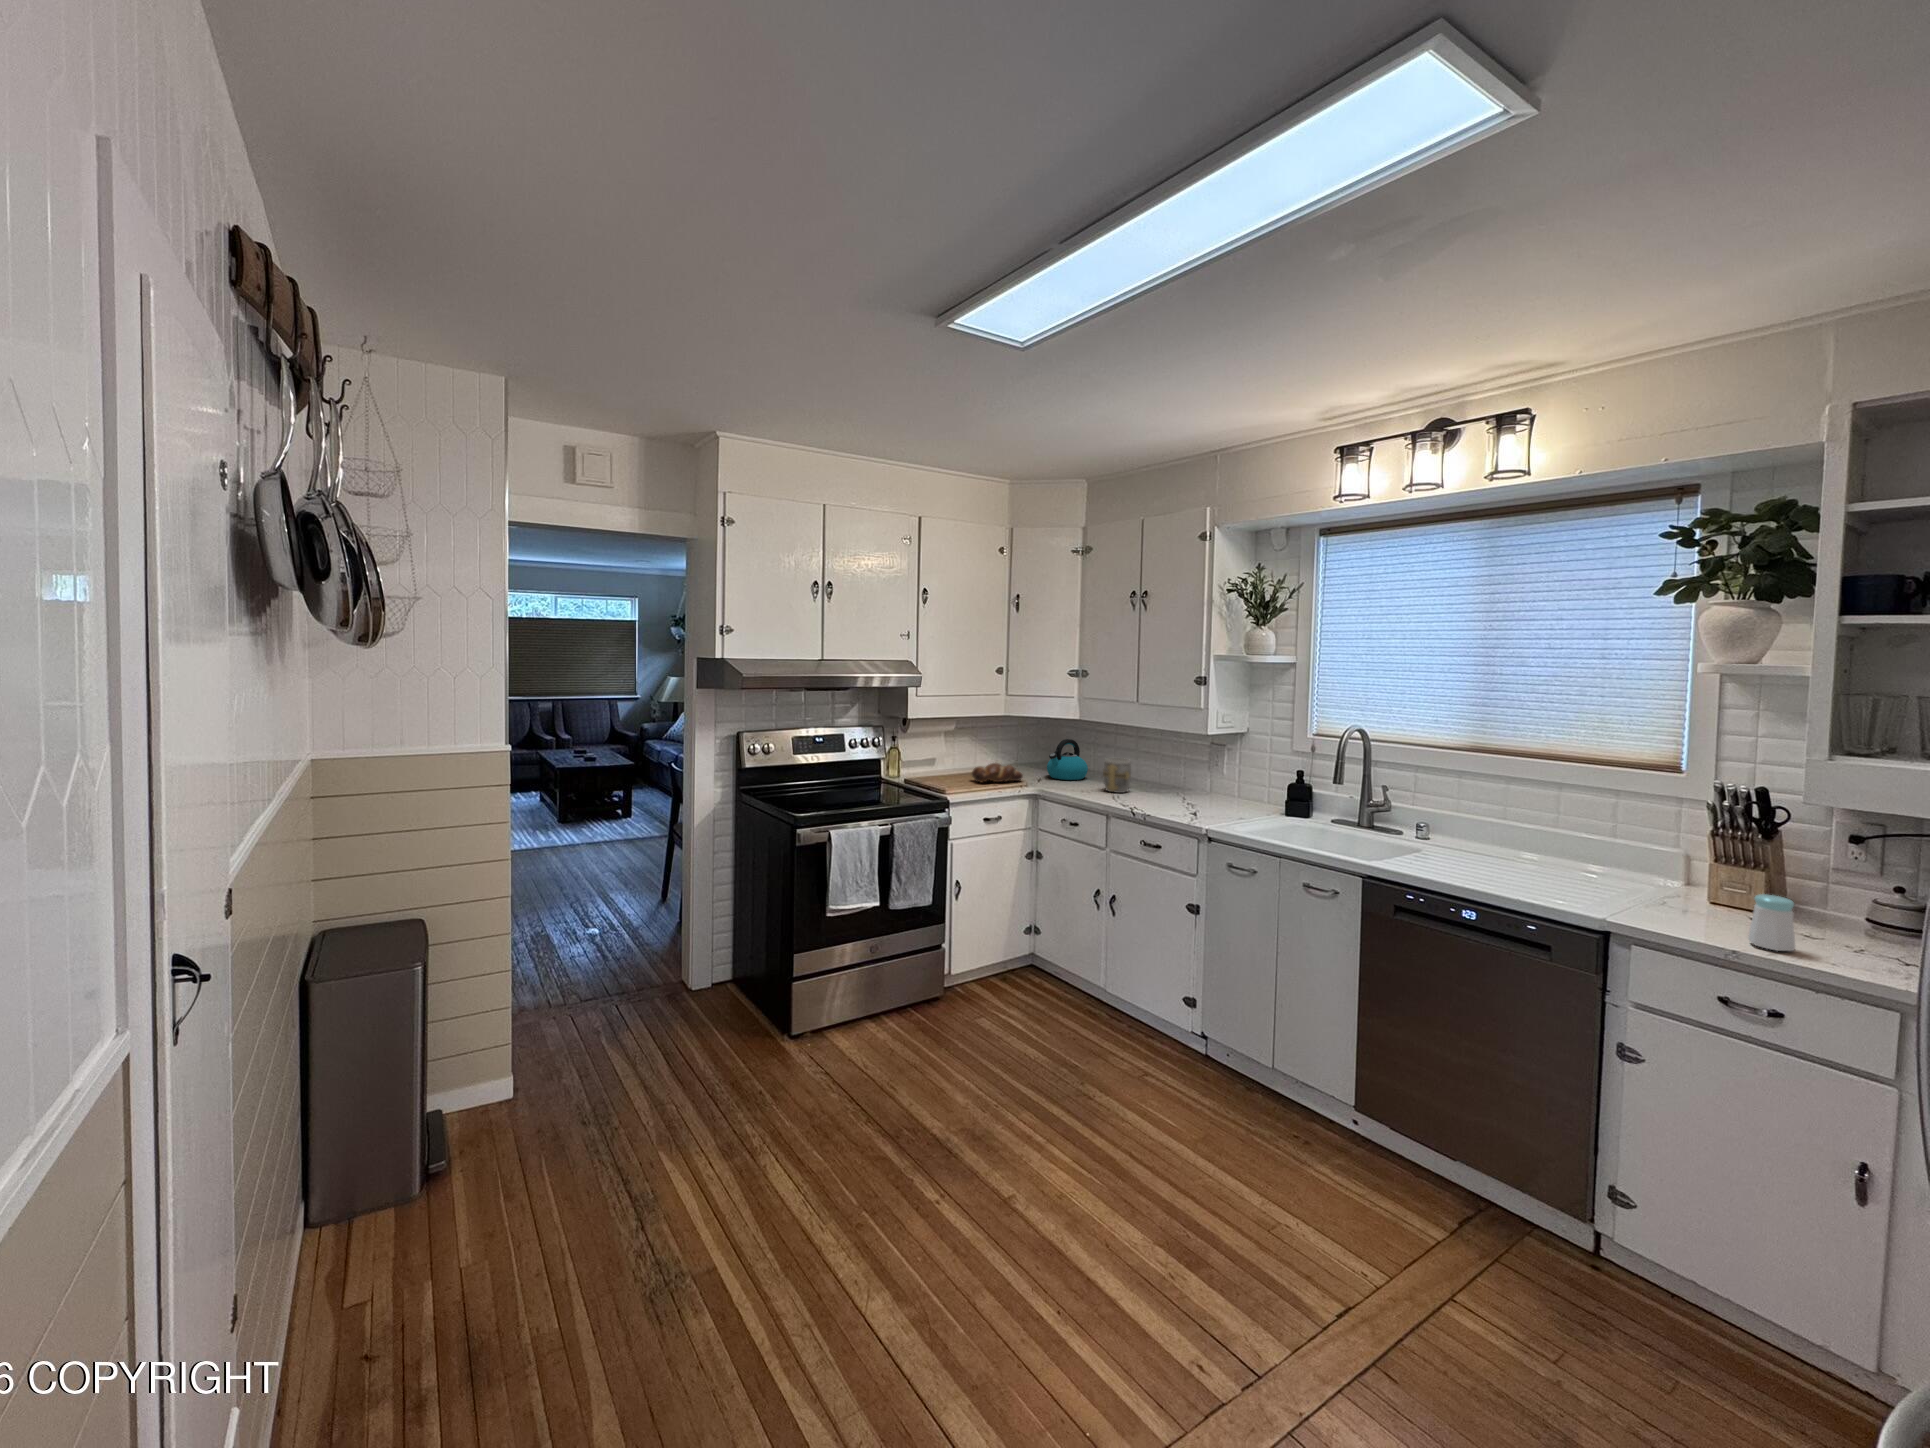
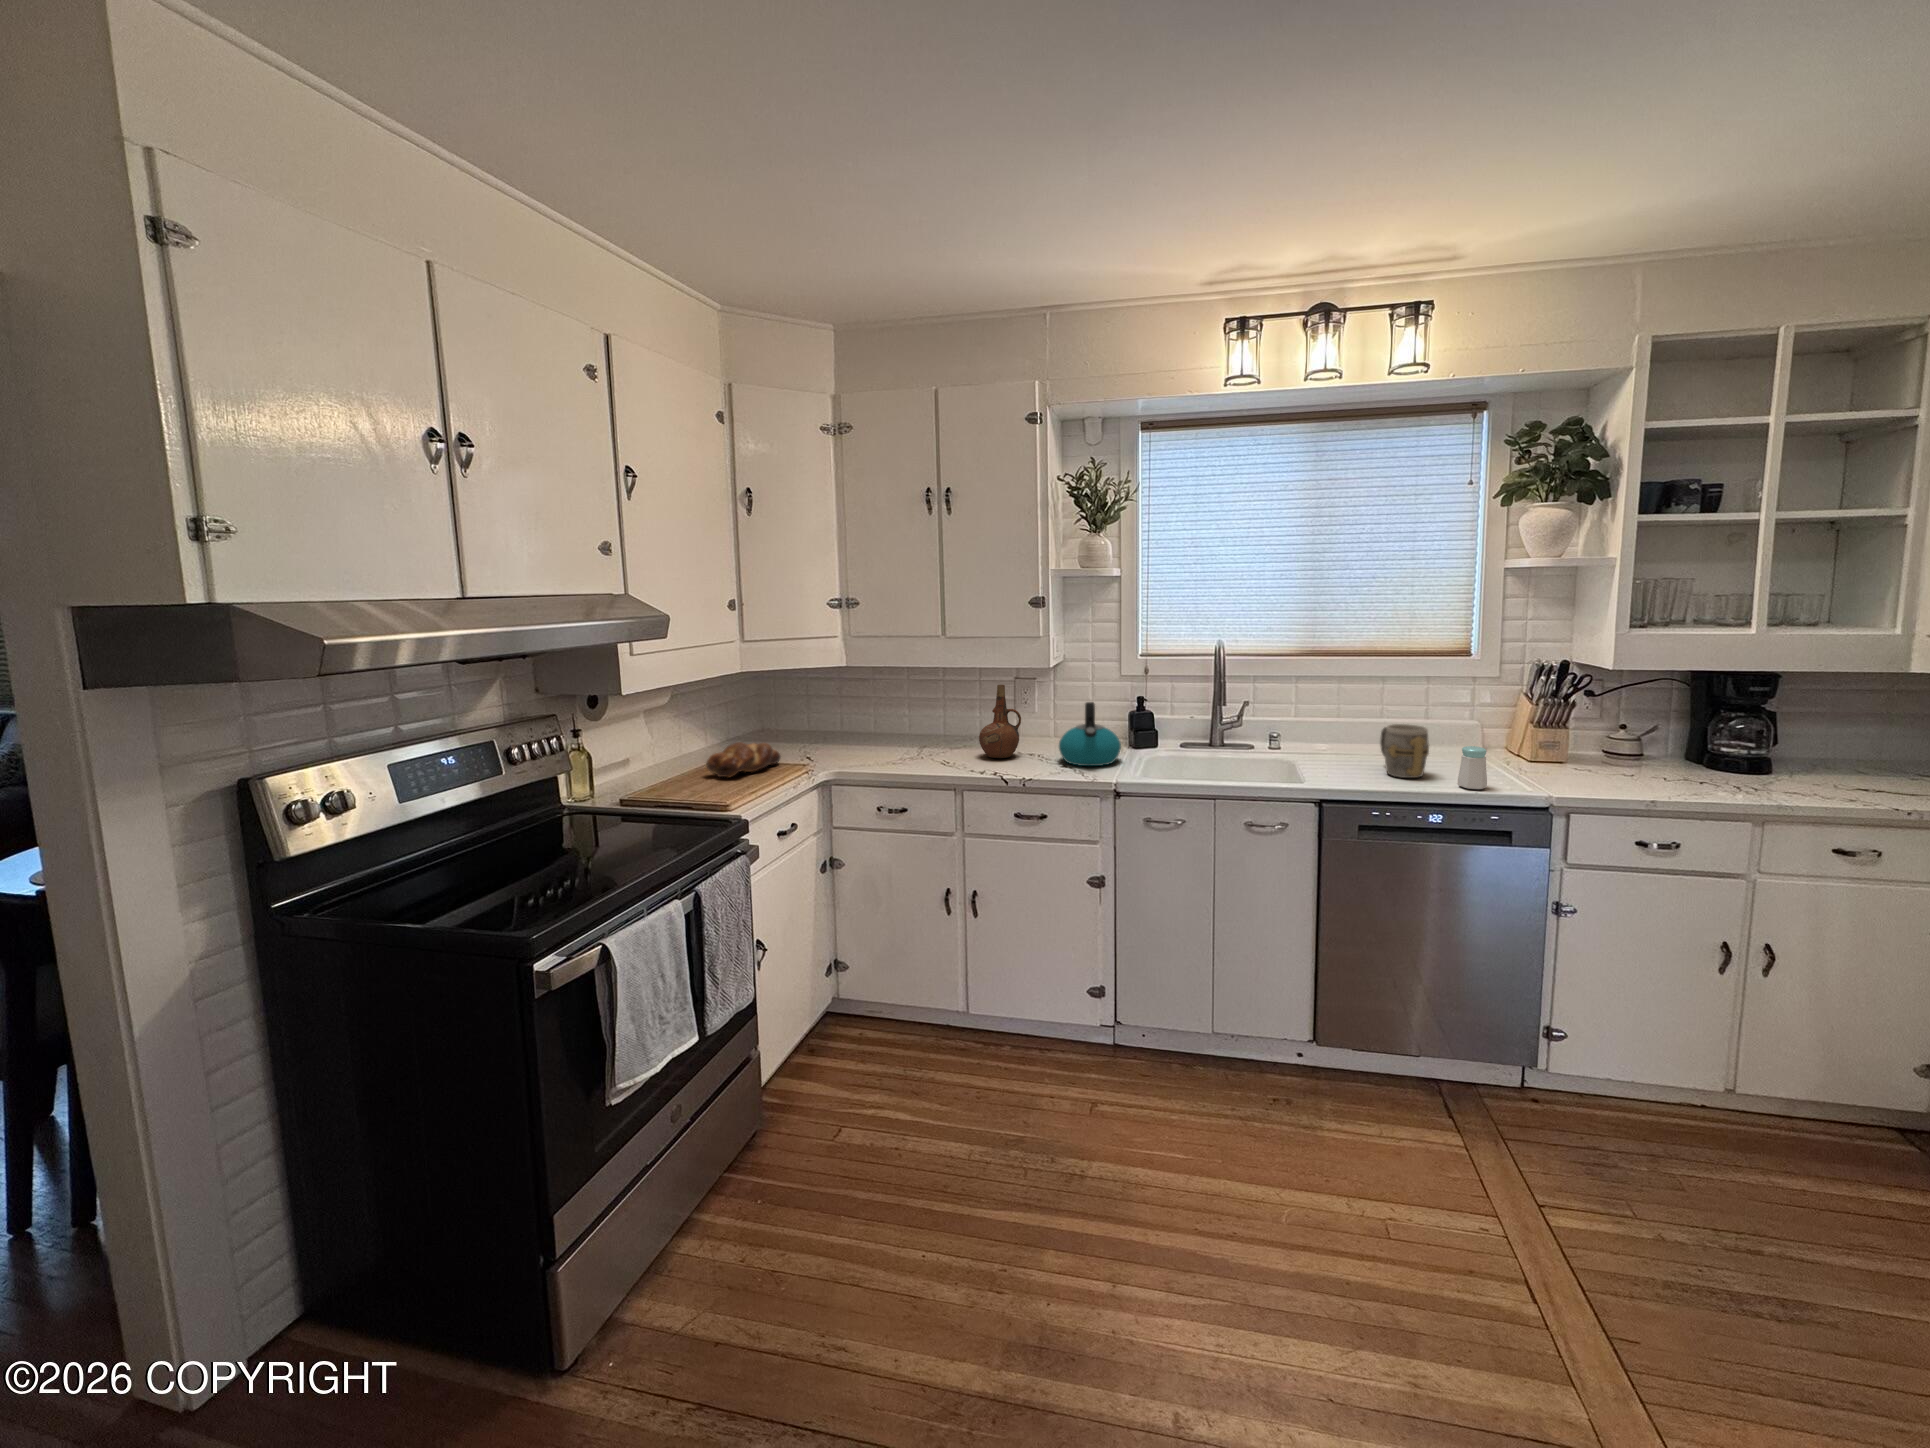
kettle: present [1047,739,1088,780] -> present [1059,702,1121,766]
ceramic pitcher: none [1148,745,1184,803] -> present [979,685,1021,758]
mug: present [1103,758,1131,793] -> present [1380,724,1429,778]
salt shaker: present [1748,894,1795,951] -> present [1457,746,1487,789]

